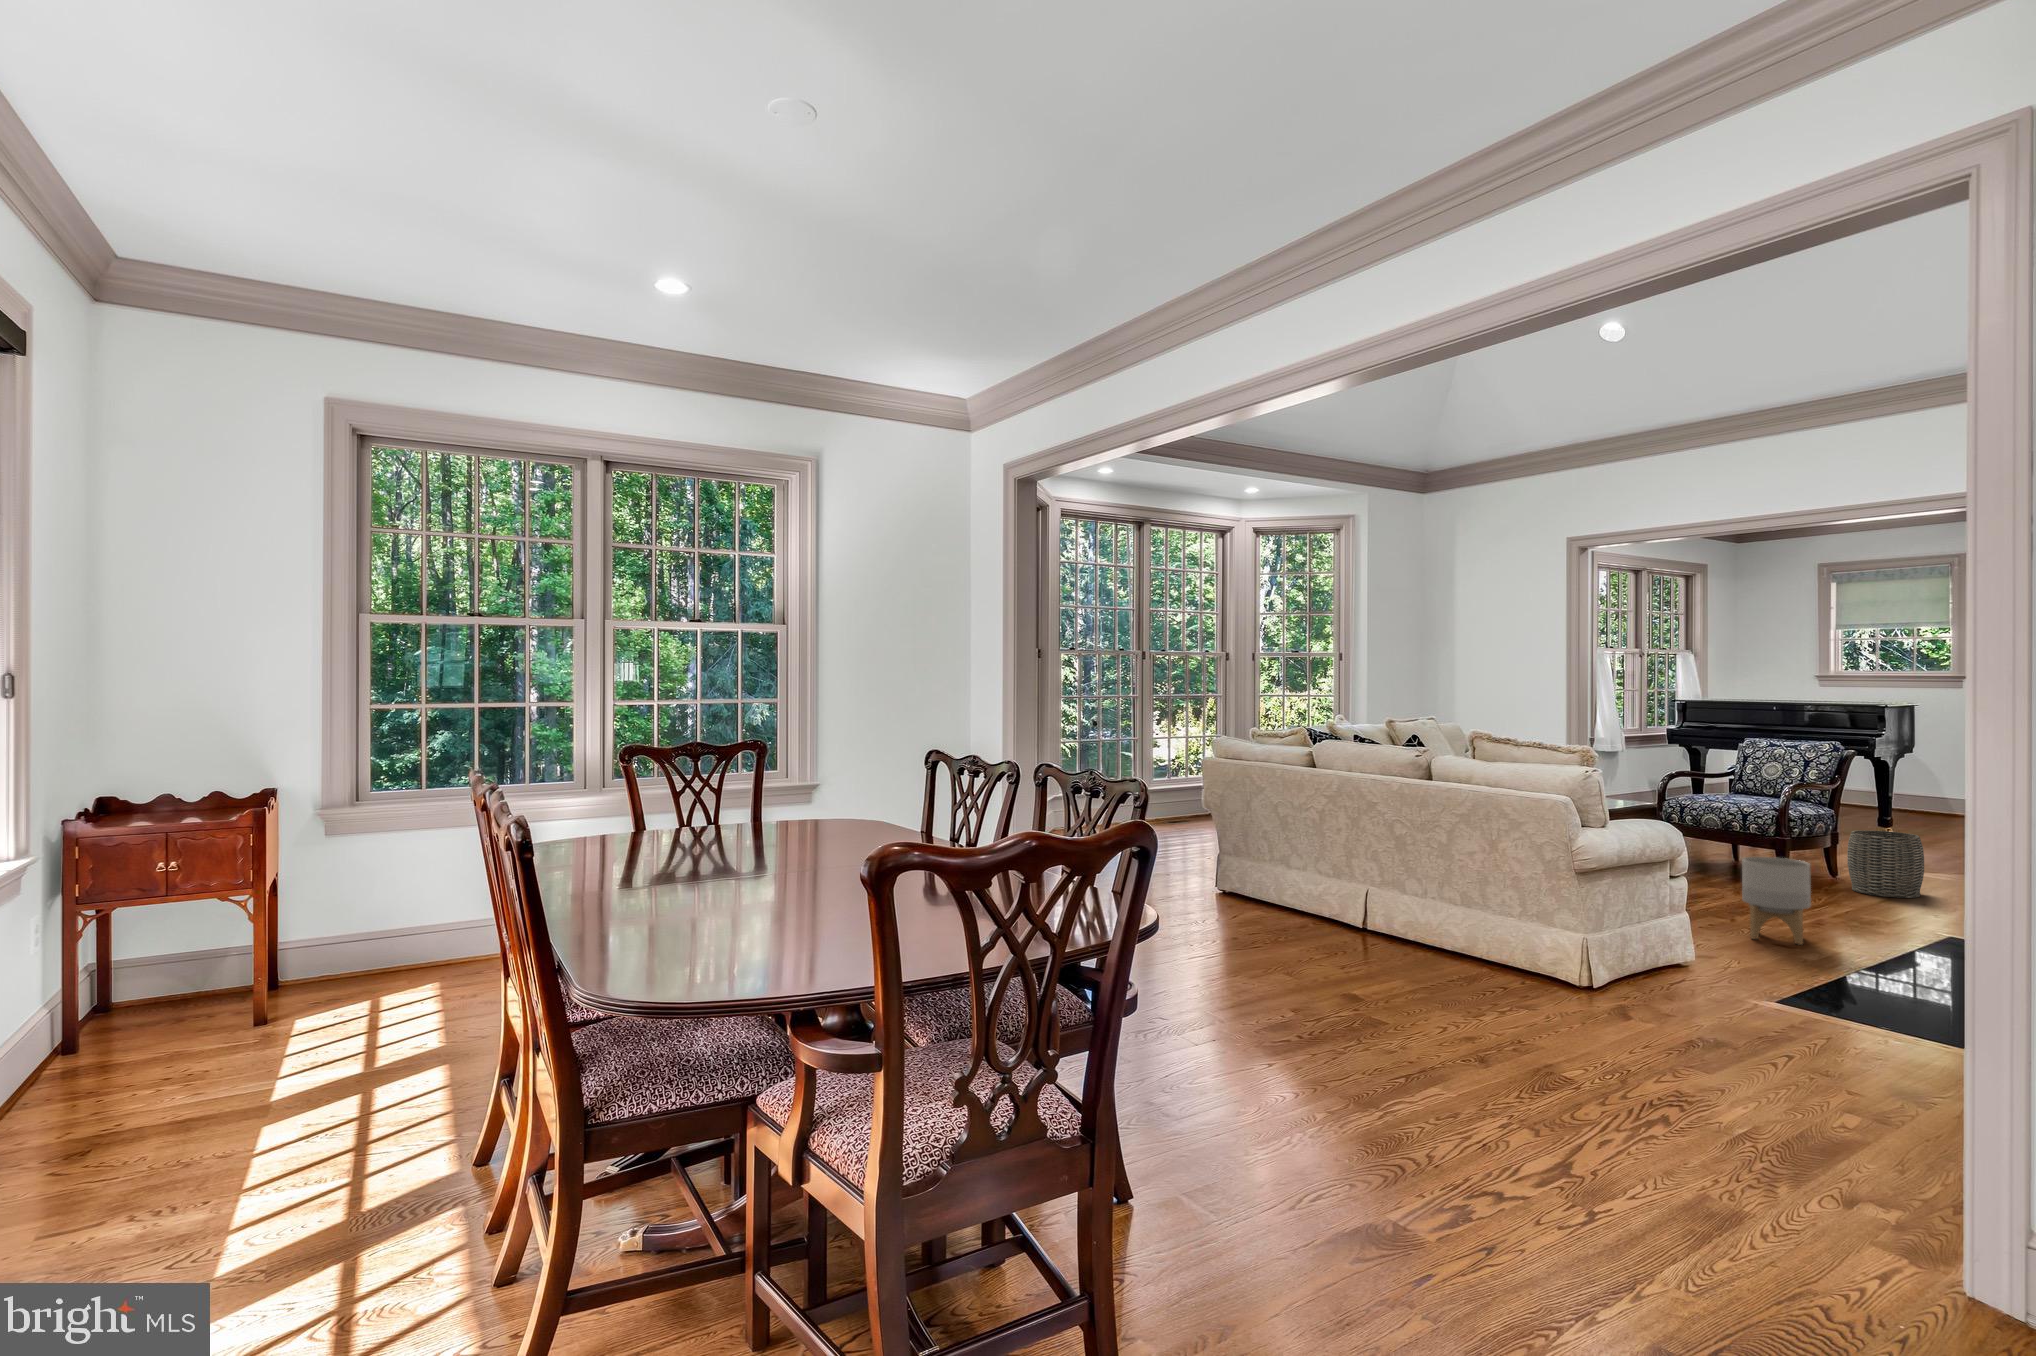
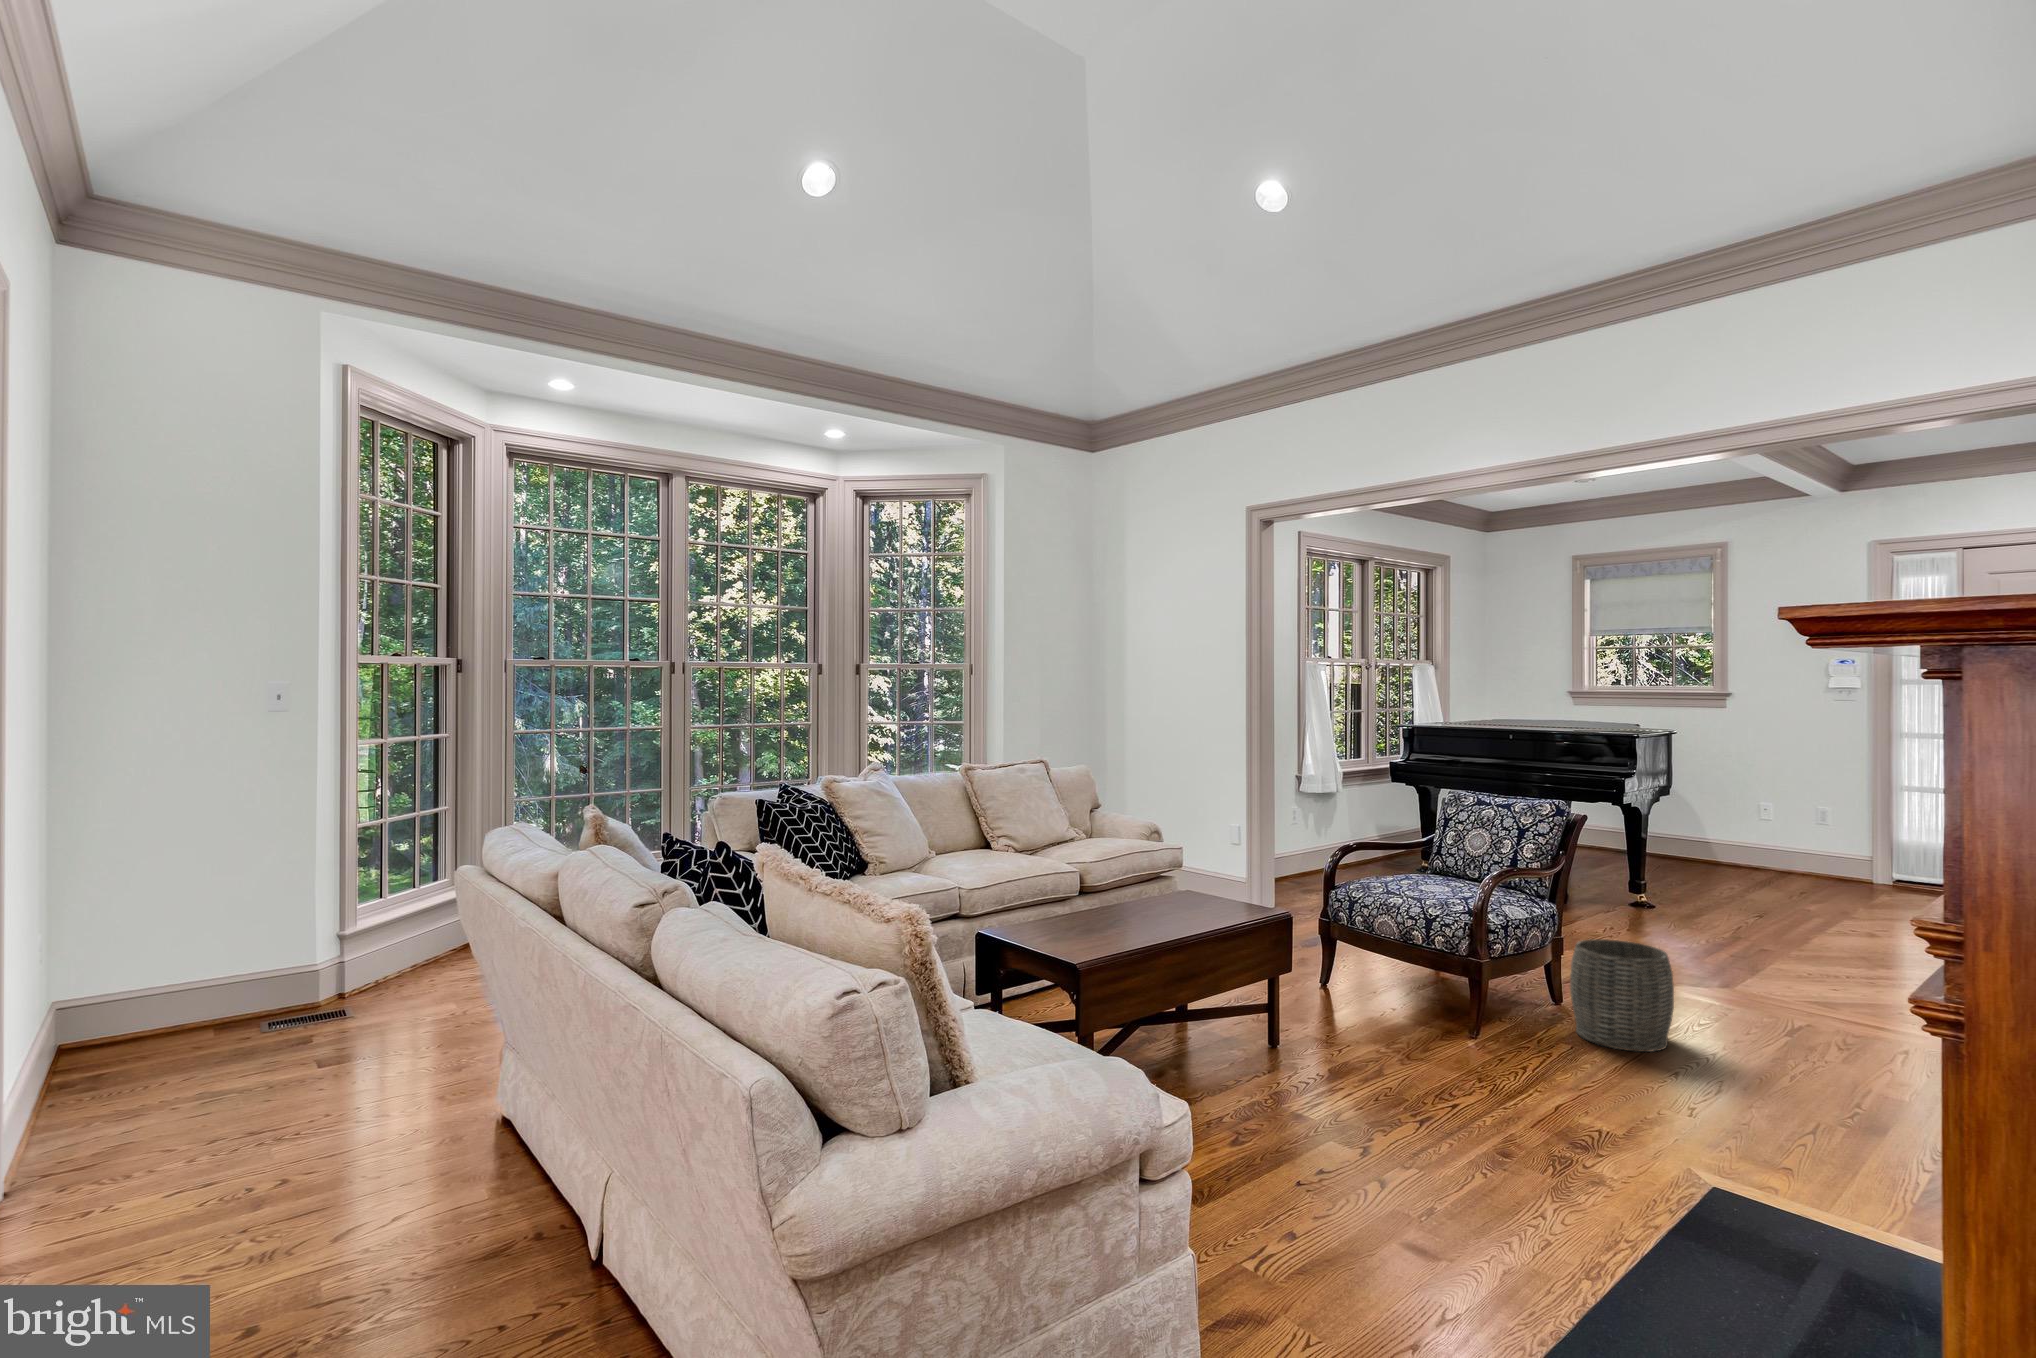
planter: present [1742,857,1811,944] -> none [1368,1044,1476,1226]

